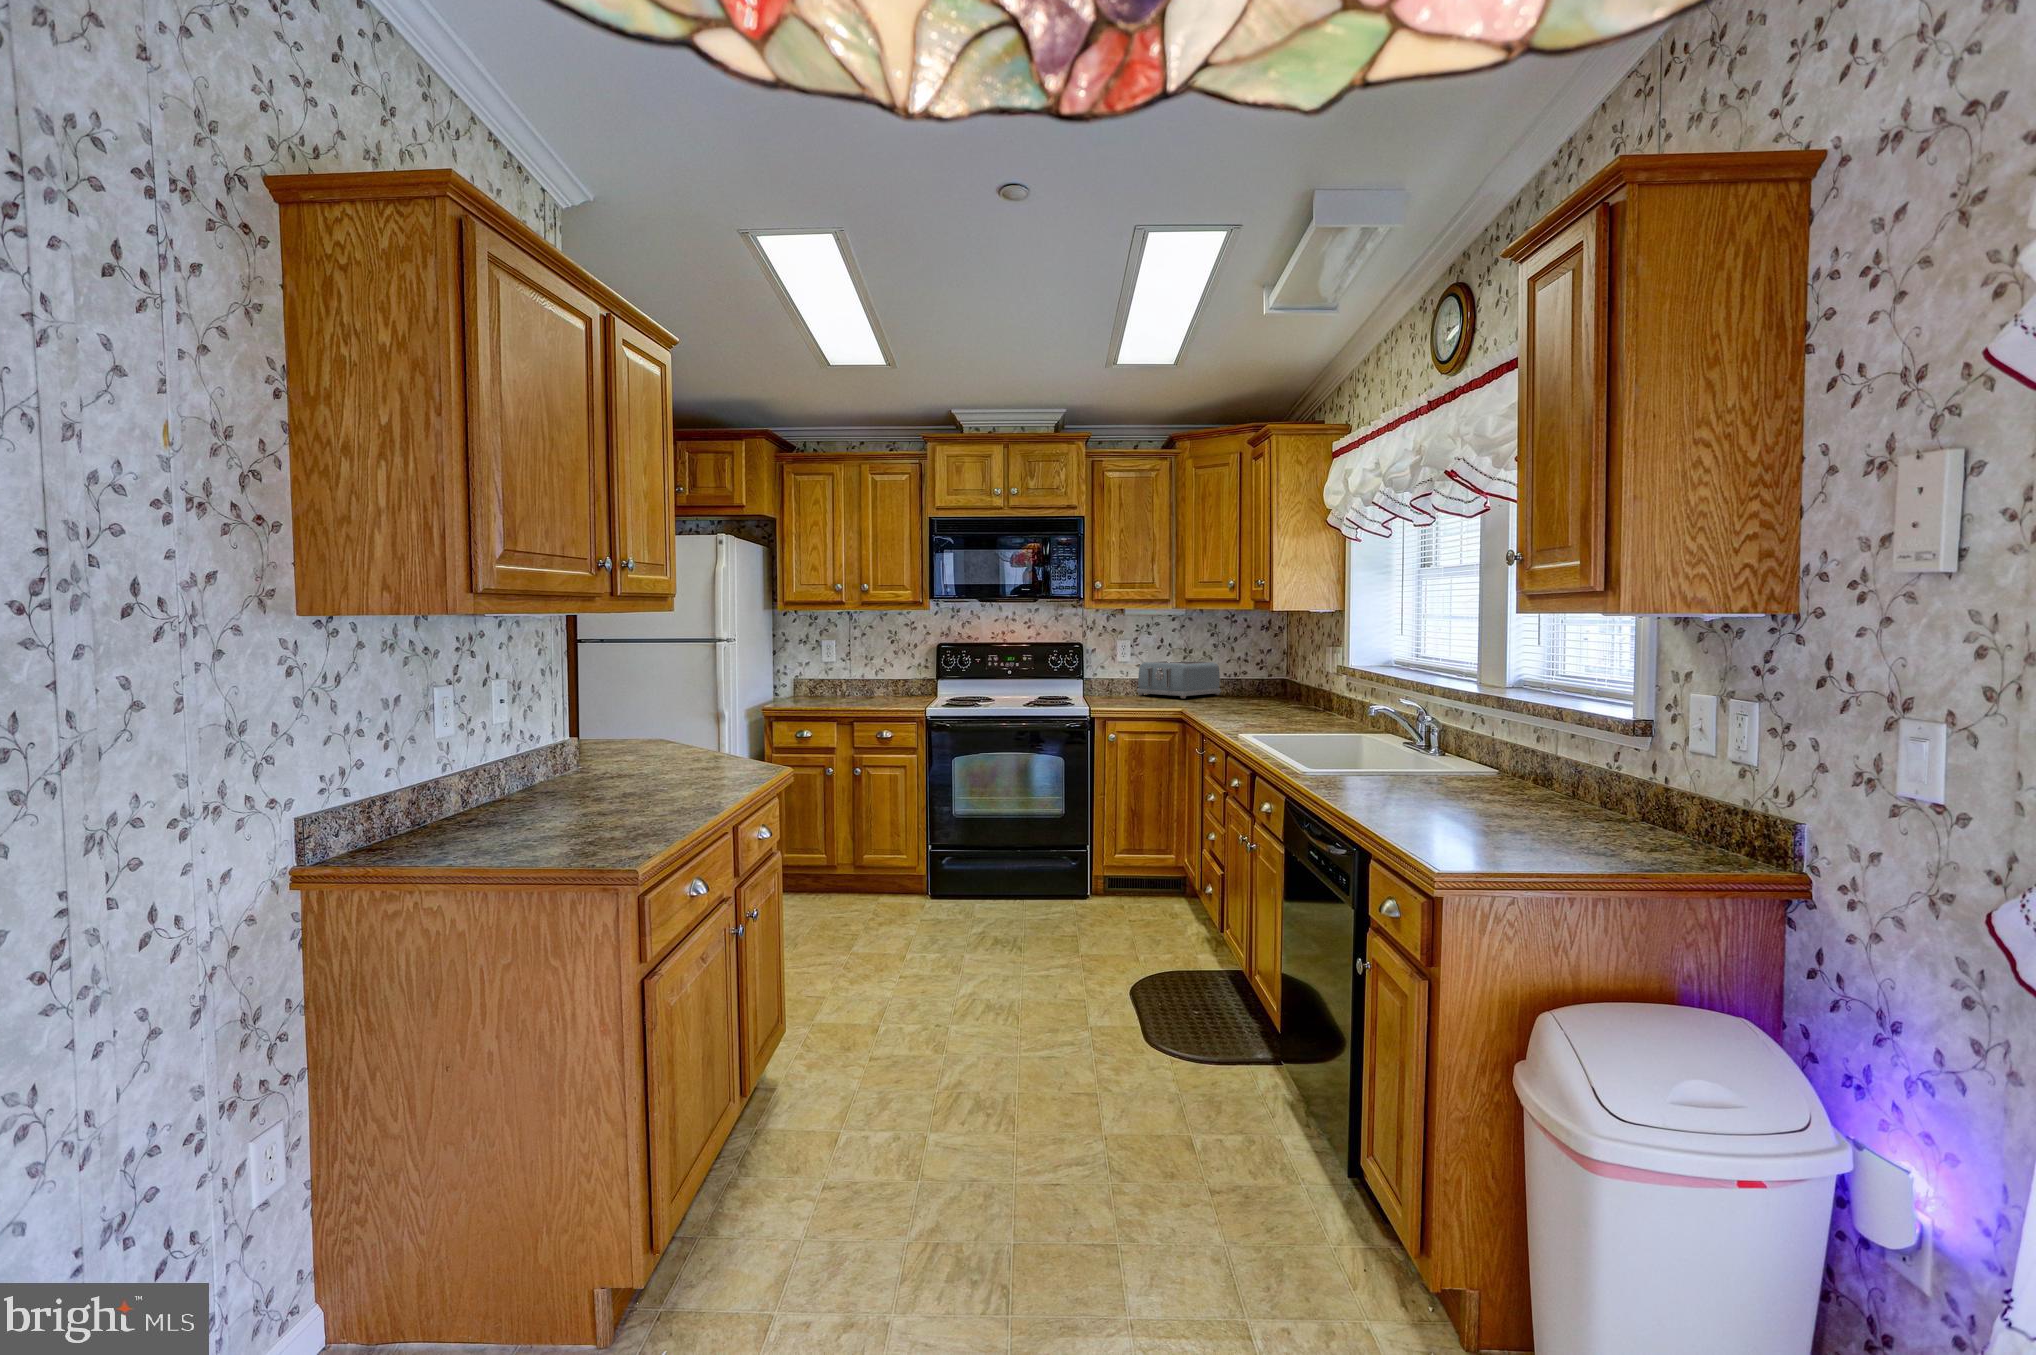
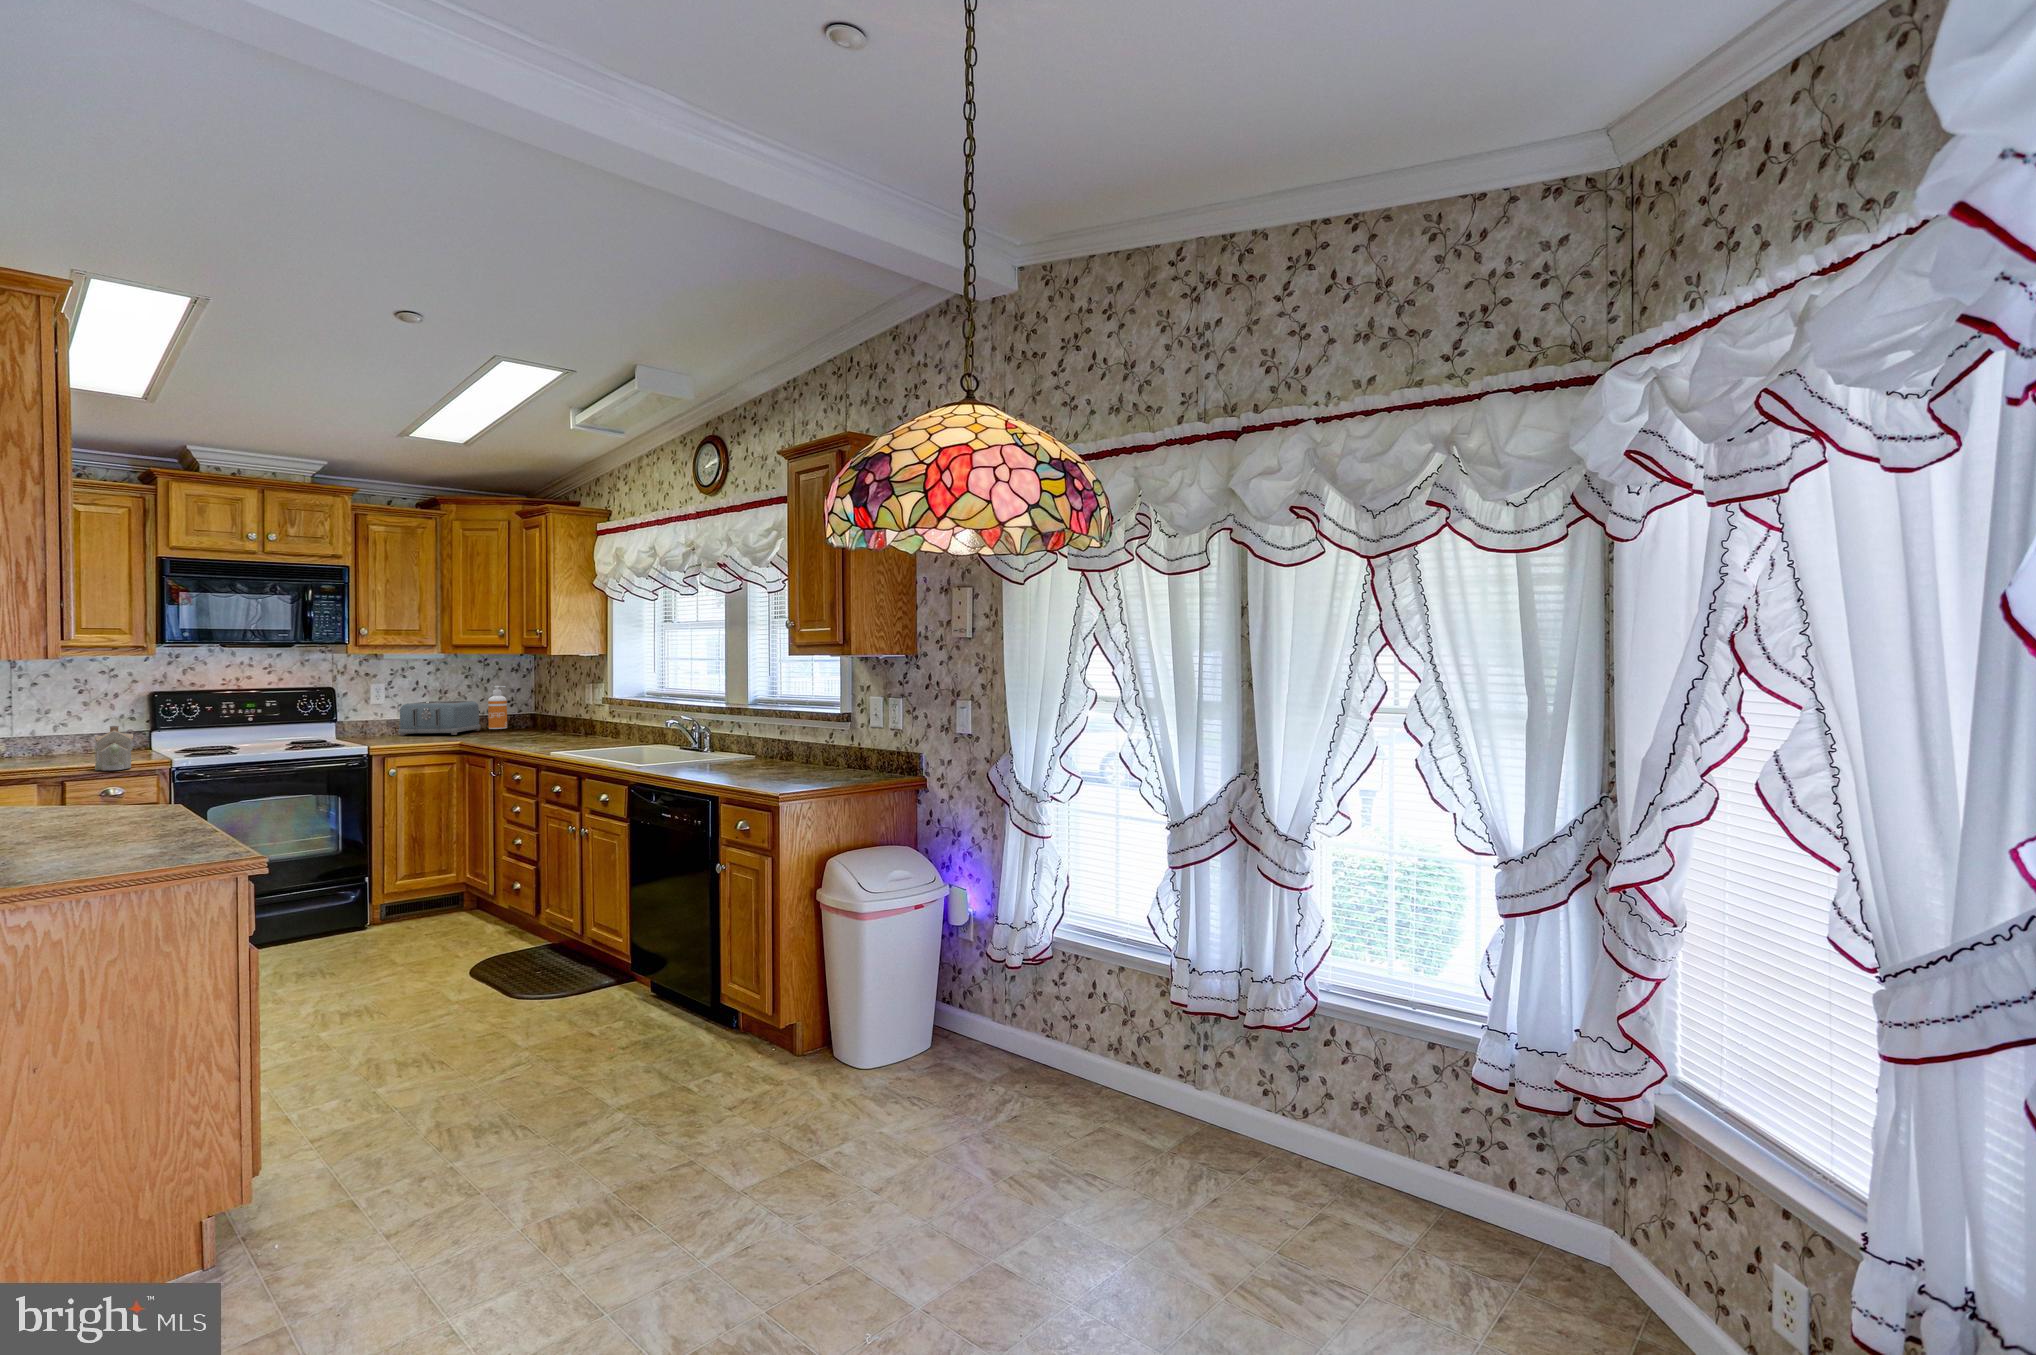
soap dispenser: none [1231,646,1251,695] -> present [488,686,507,729]
teapot: none [860,670,891,711] -> present [95,725,133,770]

